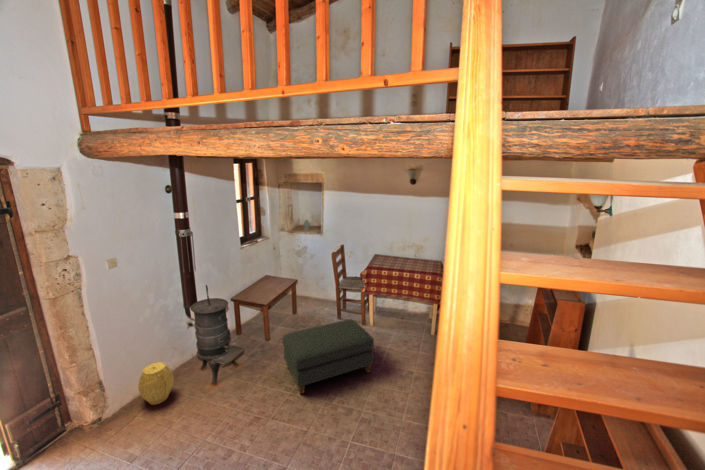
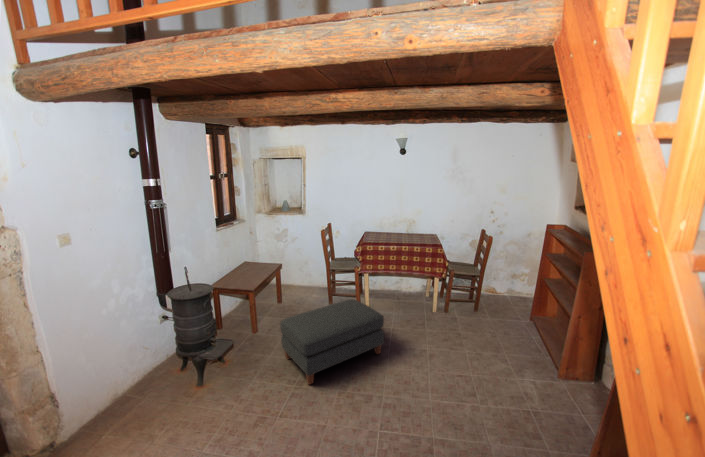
woven basket: present [138,362,174,405] -> none [104,364,151,418]

